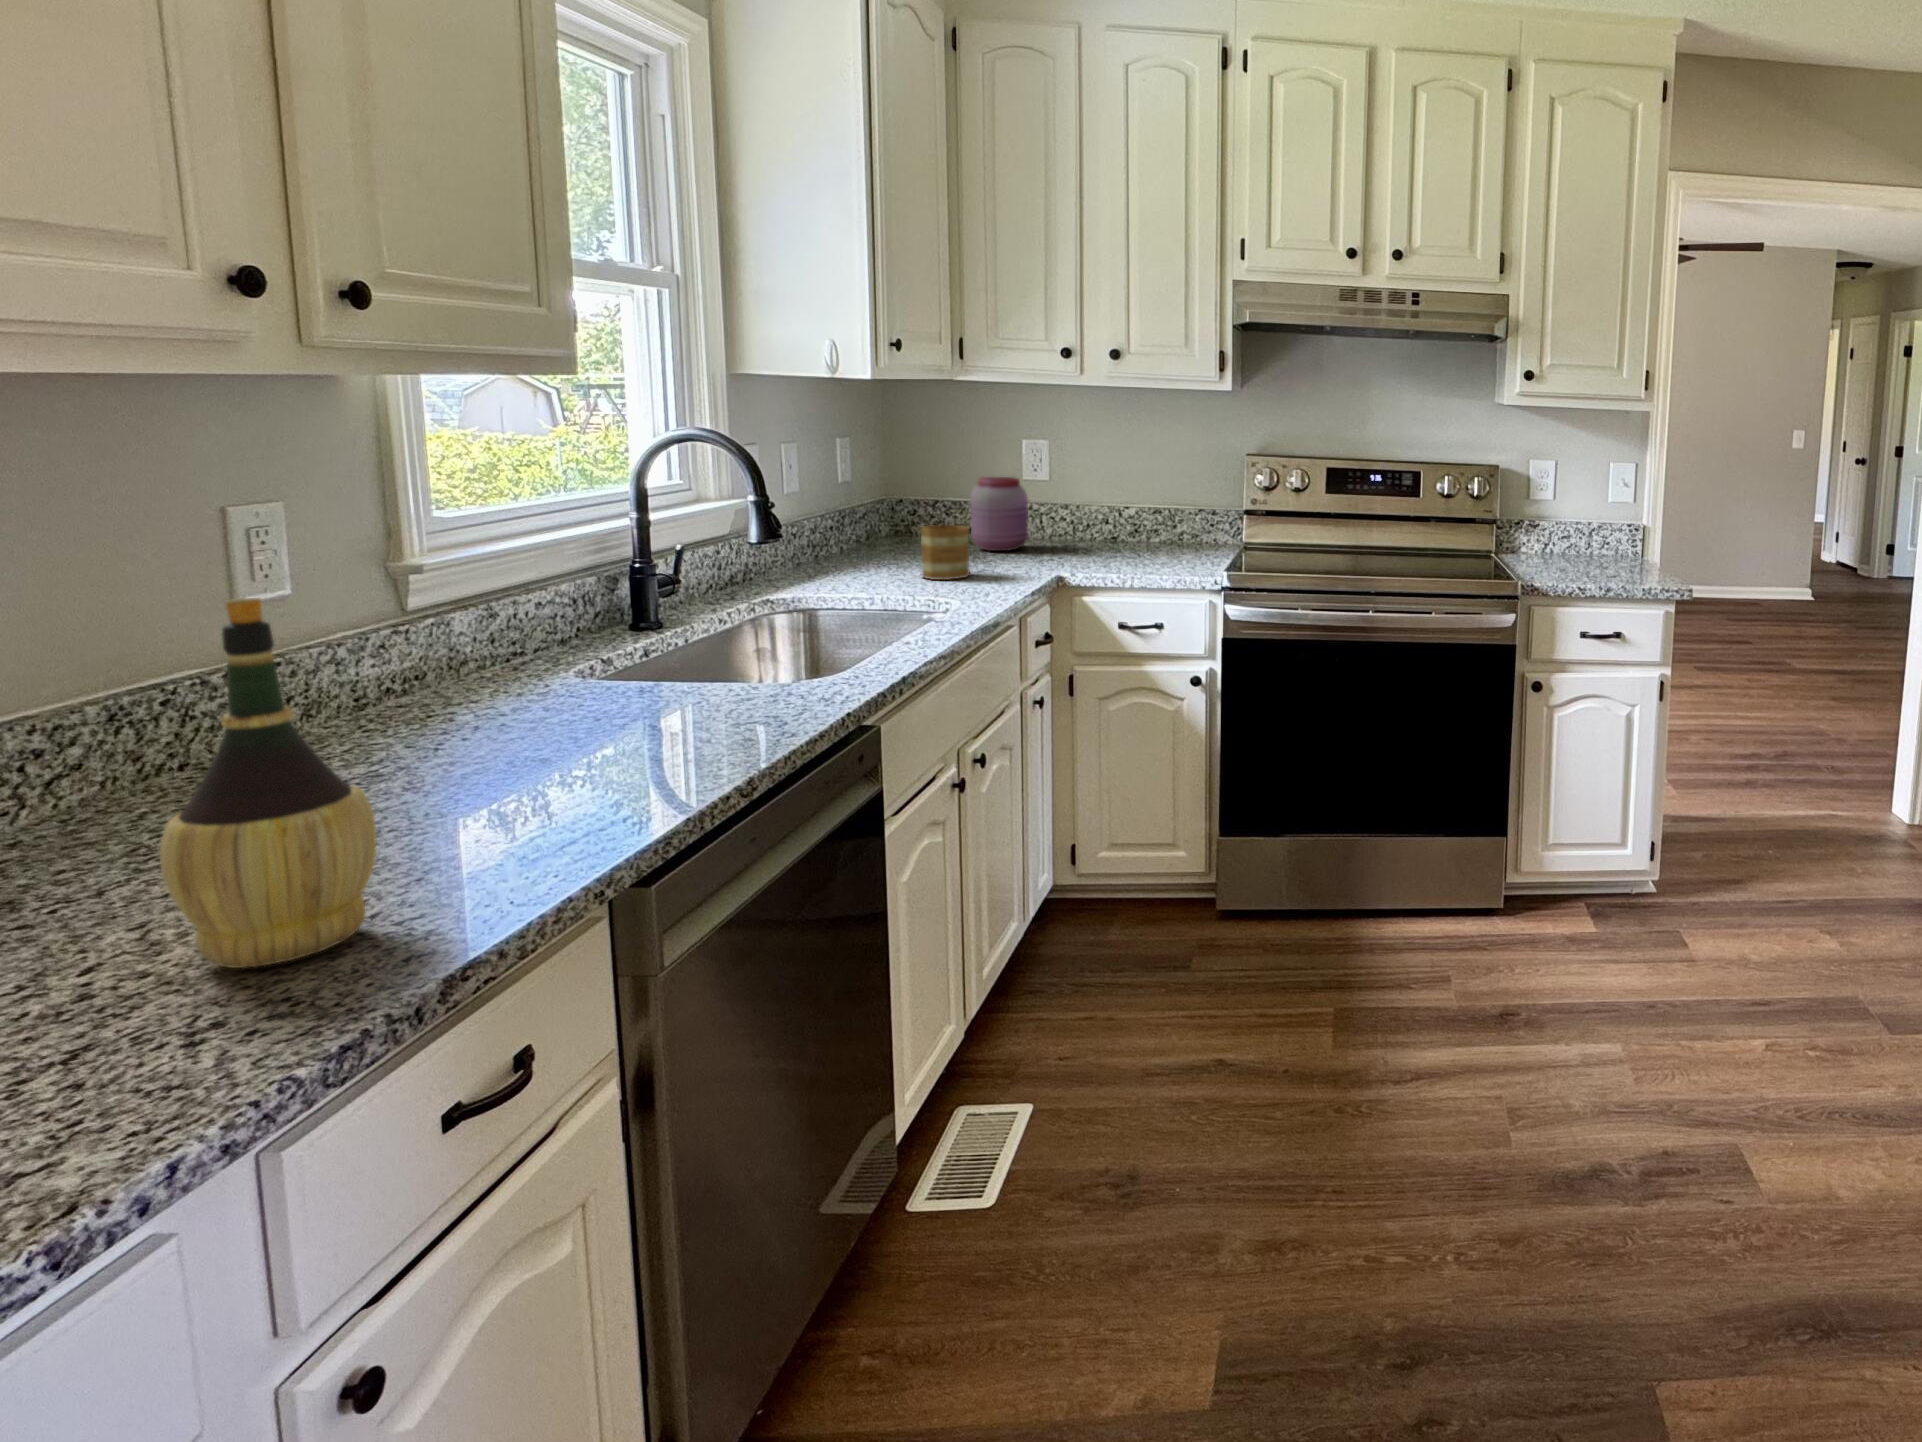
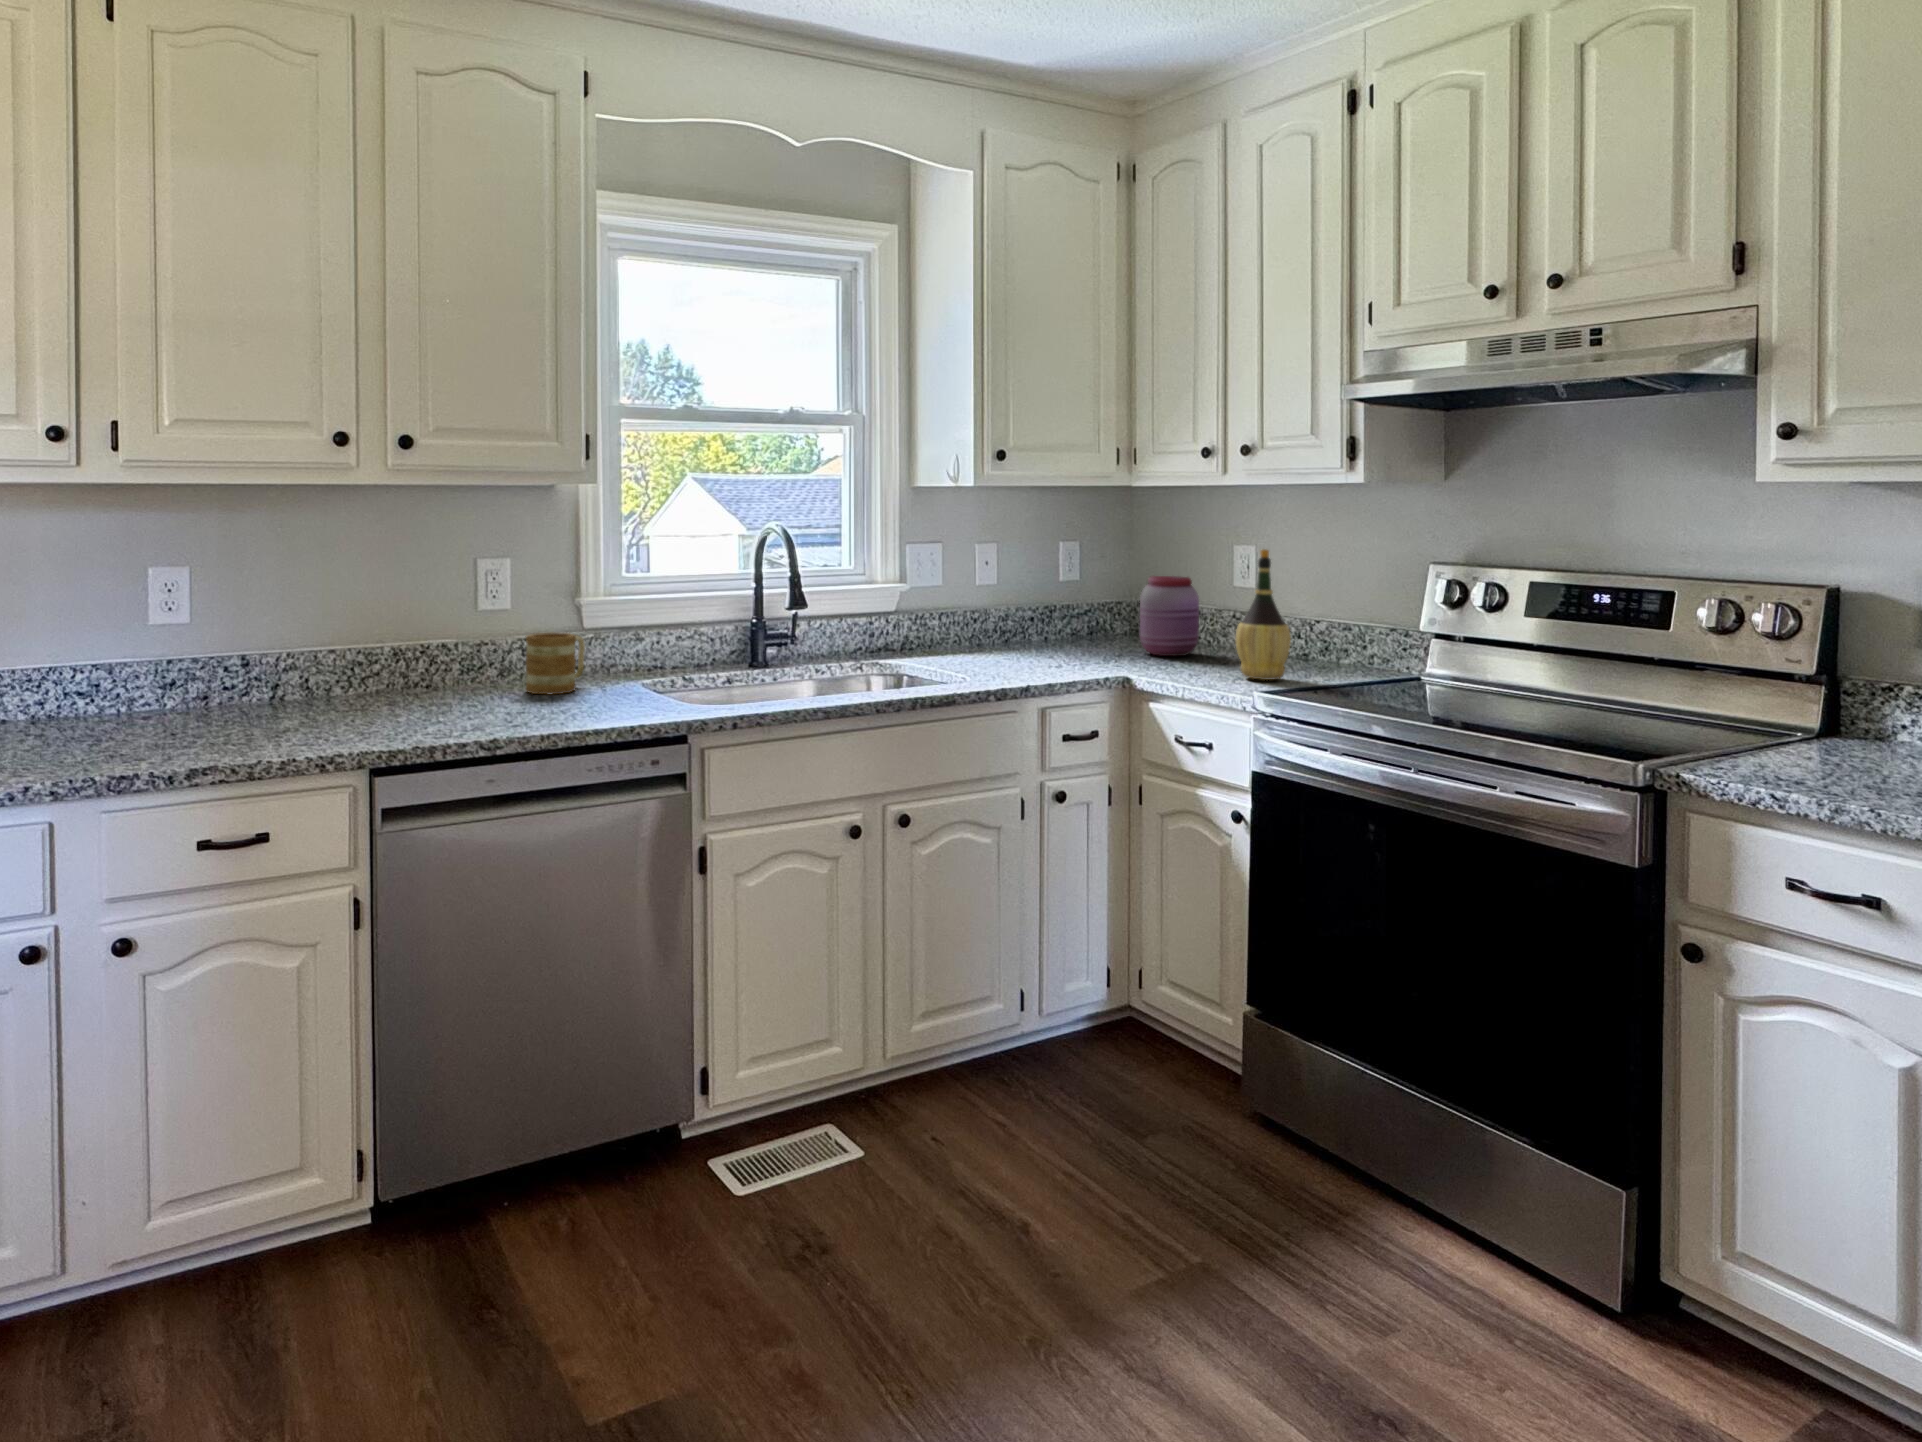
mug: present [920,525,970,580] -> present [525,633,585,694]
wine bottle: present [160,598,377,968] -> present [1236,549,1291,680]

